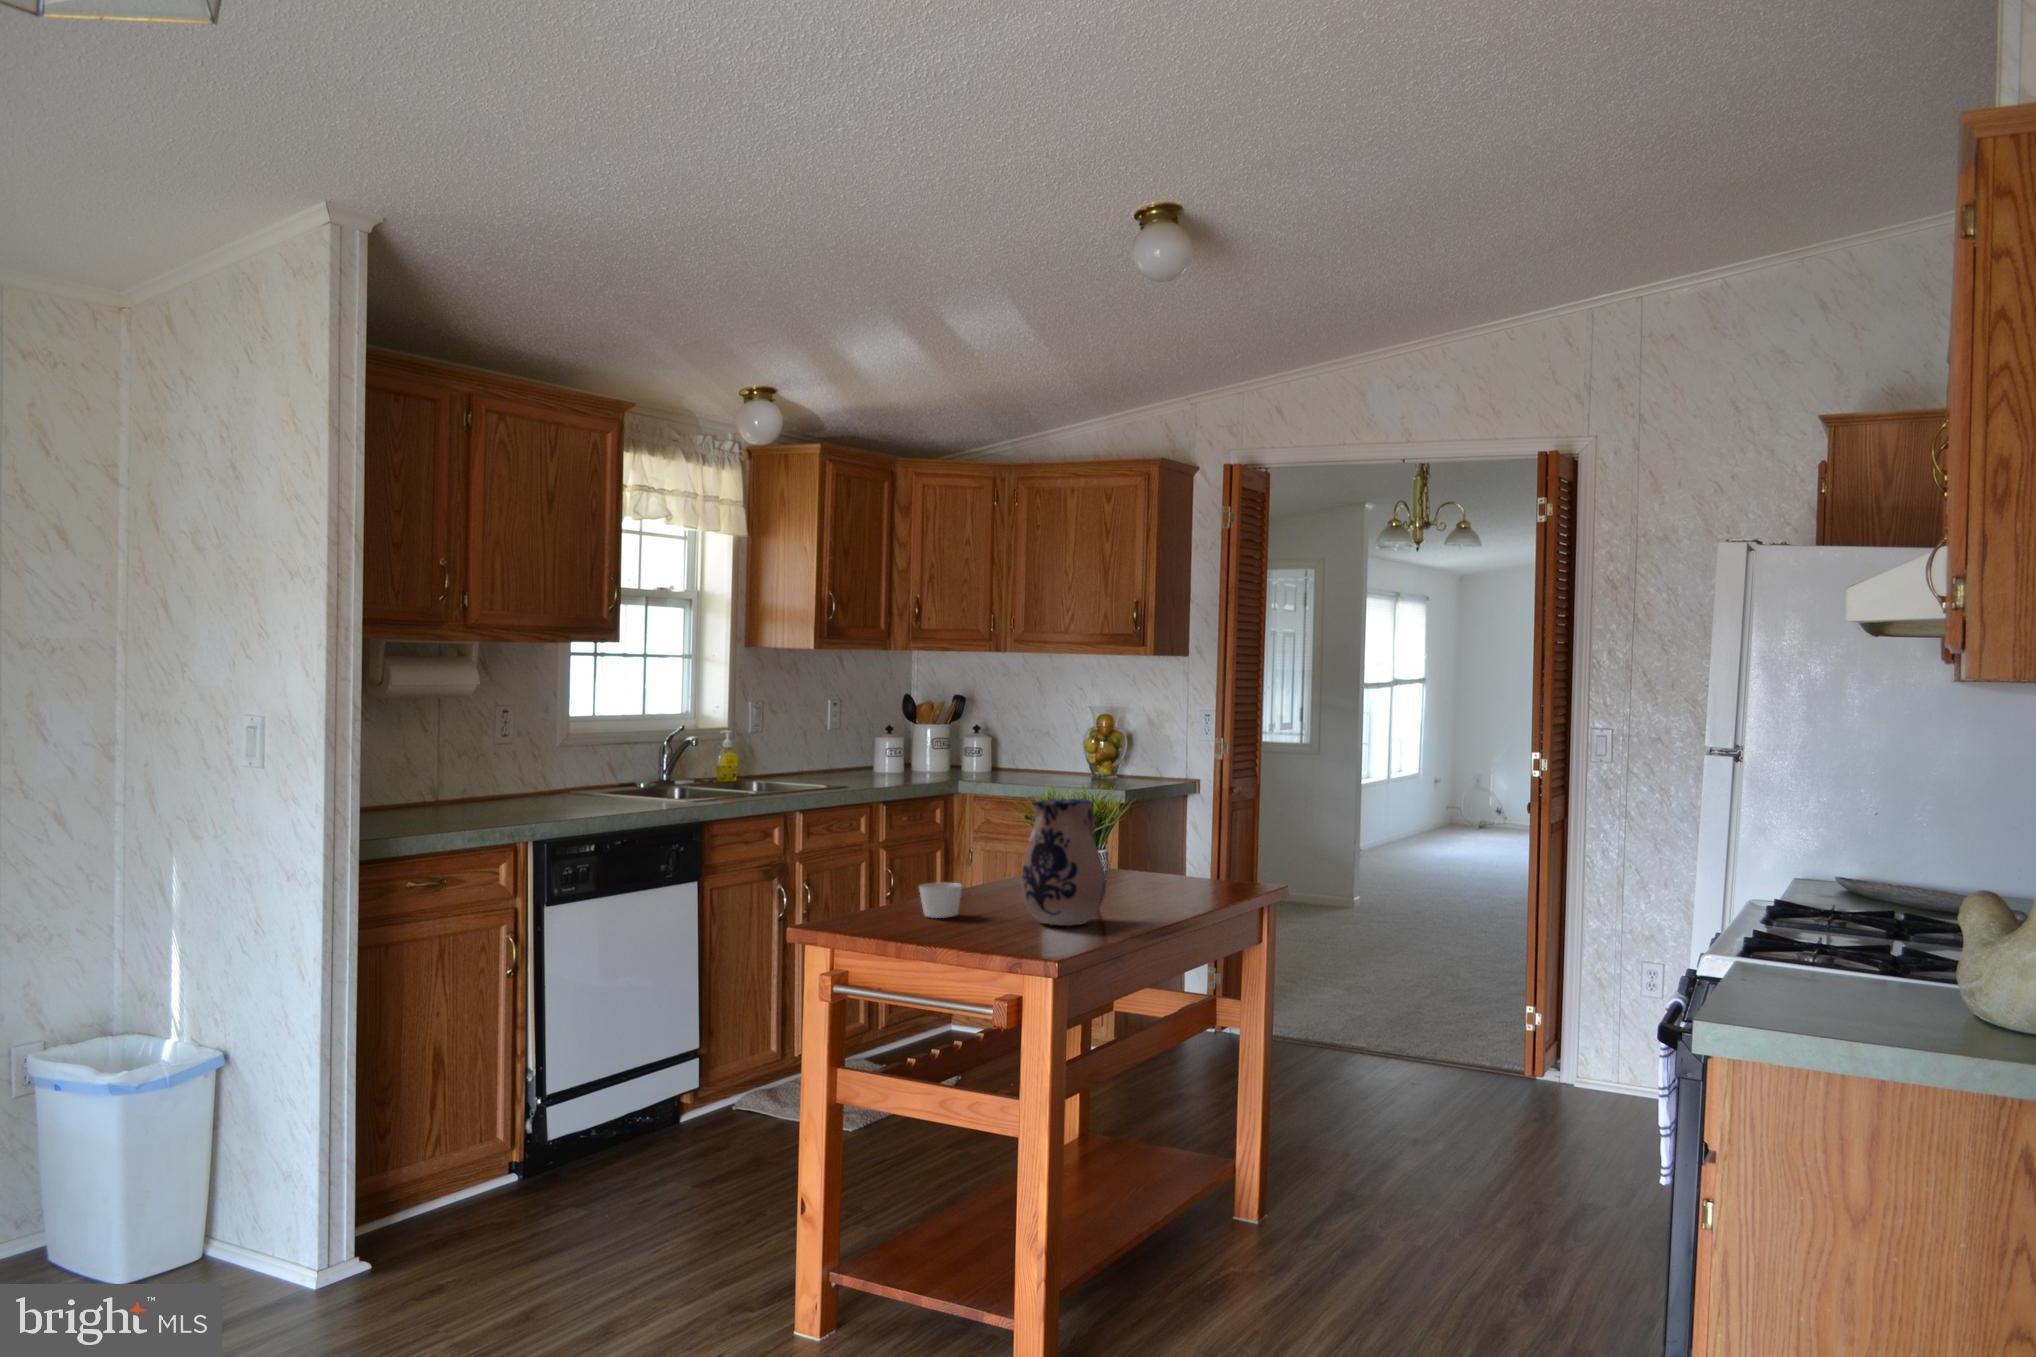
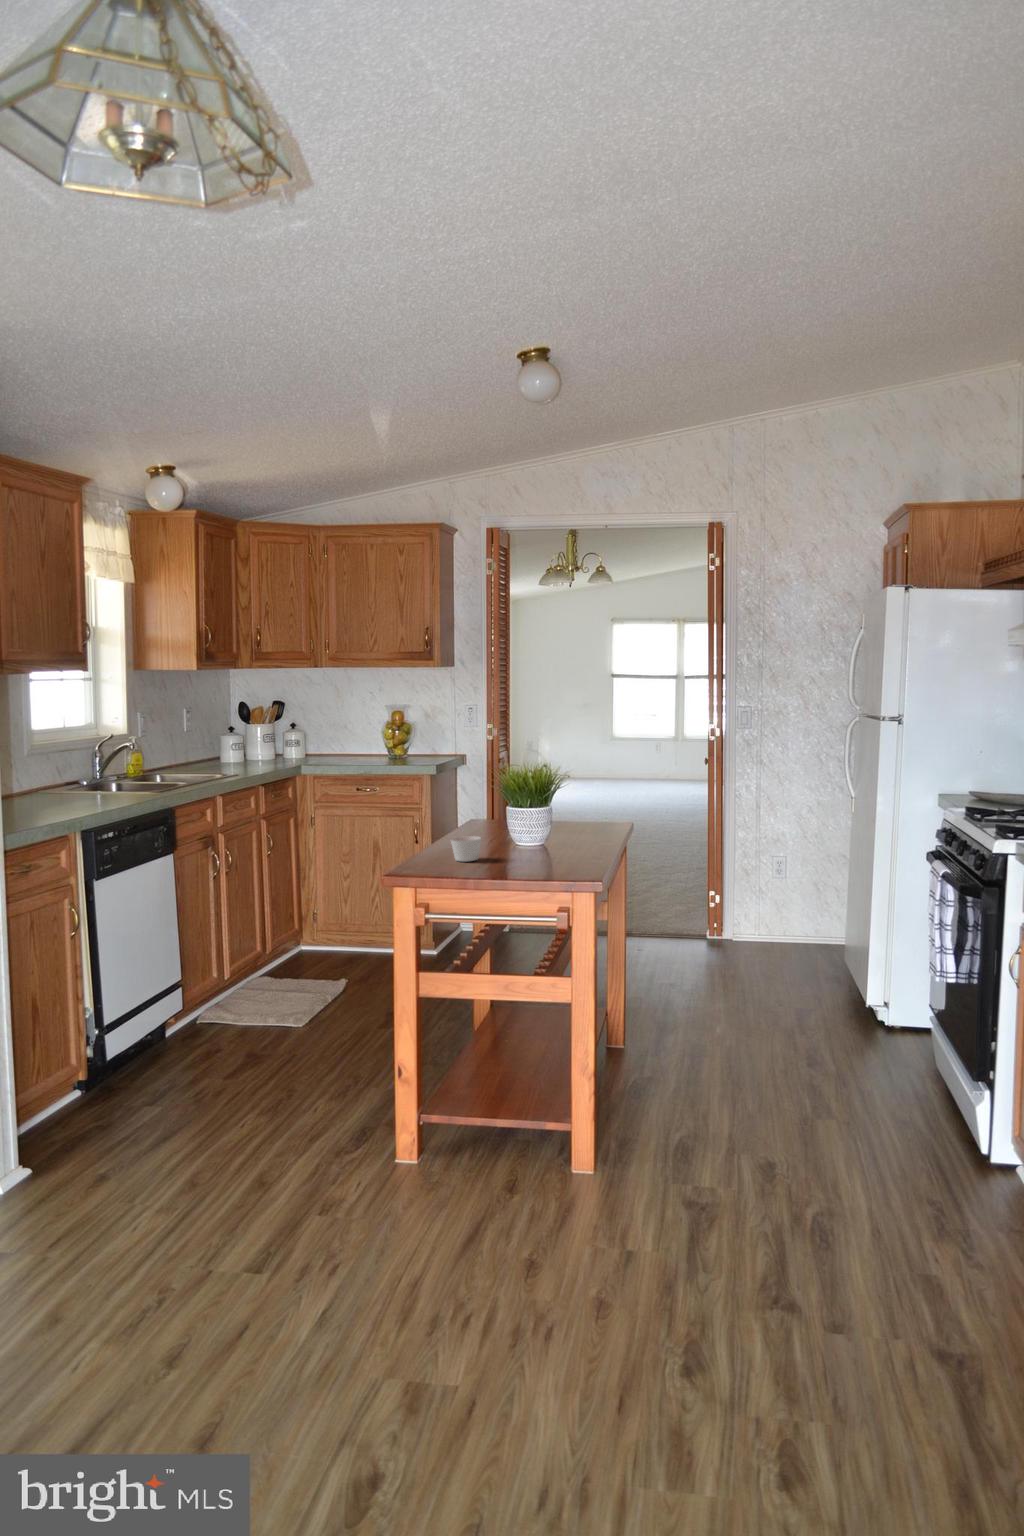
ceramic pitcher: present [1021,799,1106,926] -> none [523,772,582,859]

